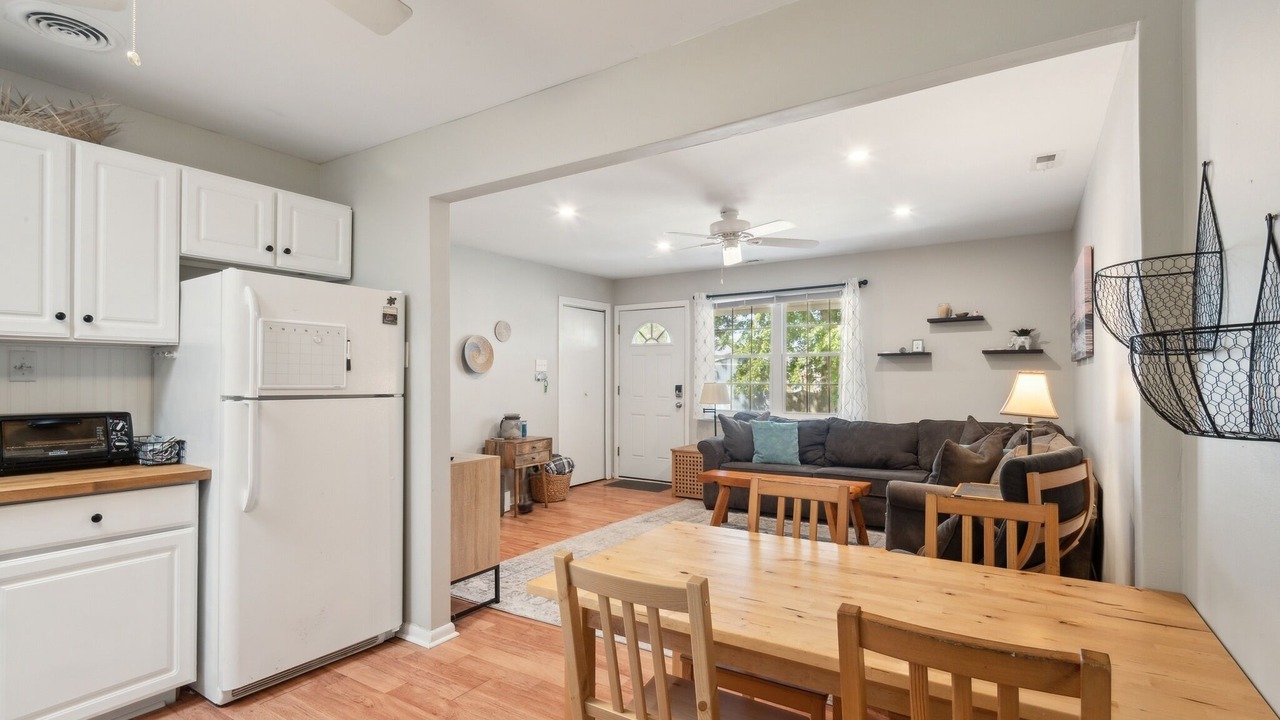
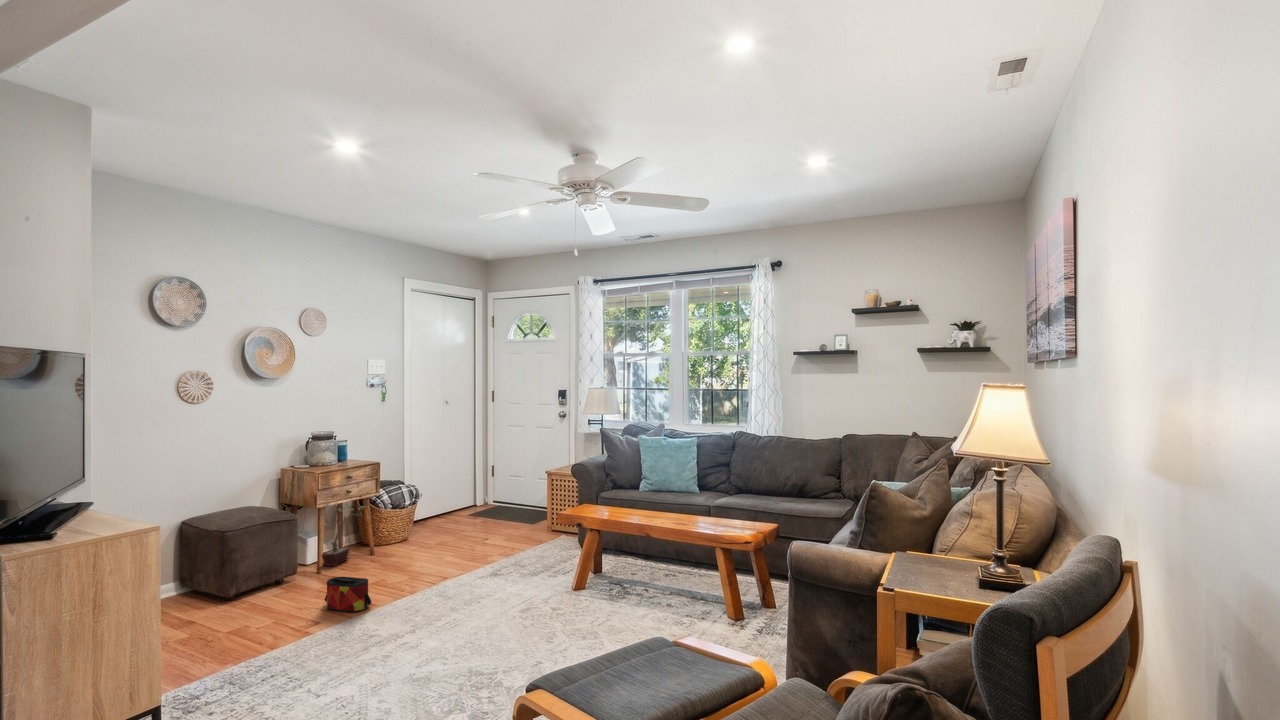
bag: none [538,514,572,538] -> present [325,576,371,612]

